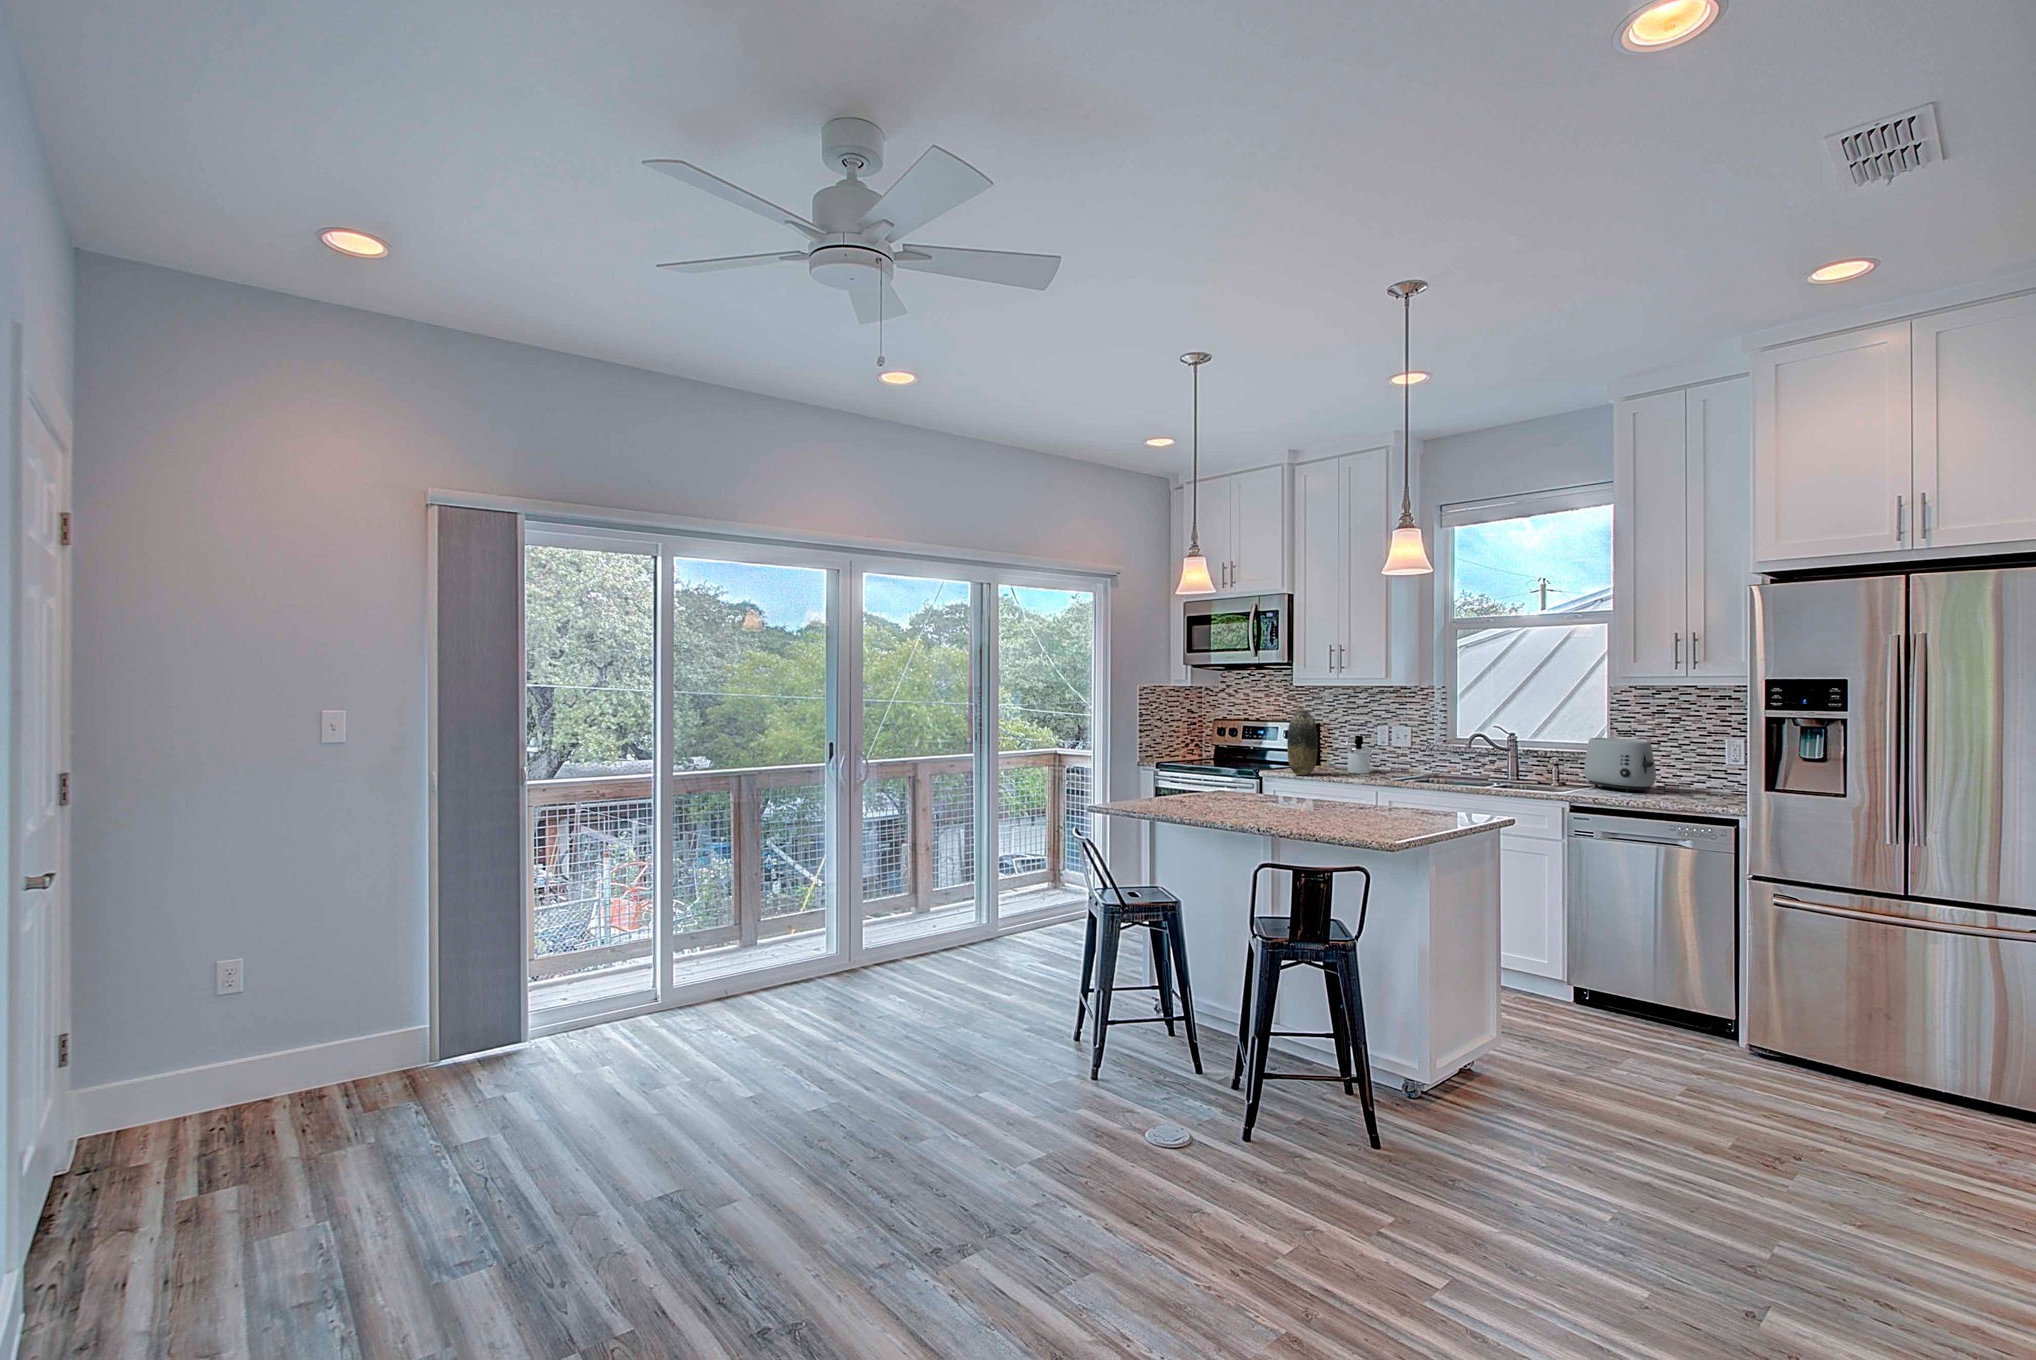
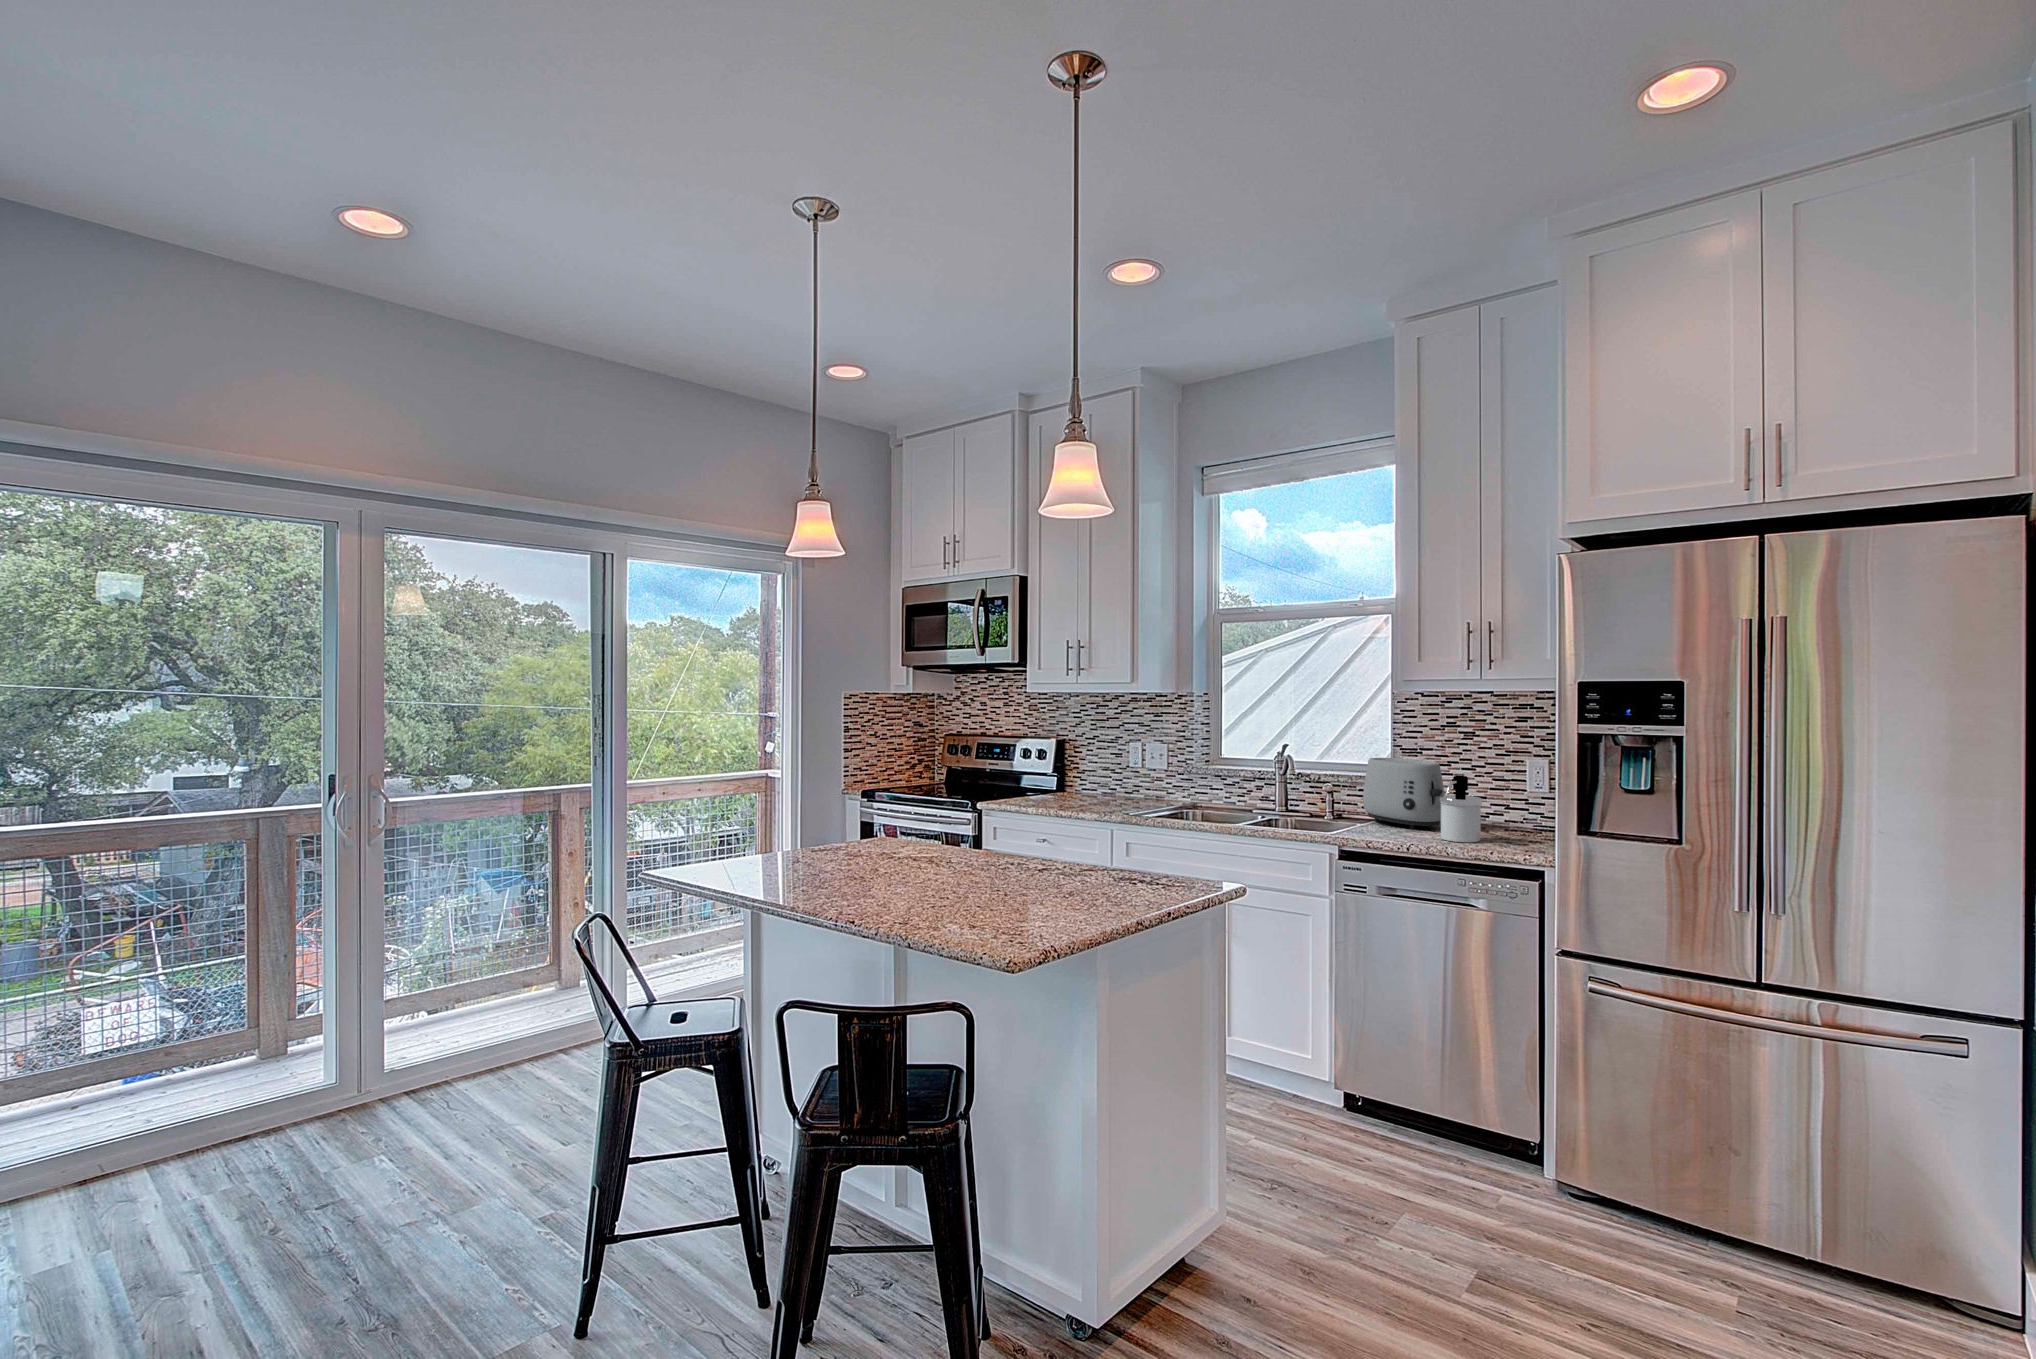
vase: present [1287,710,1317,775] -> none [1013,722,1049,807]
soap dispenser: present [1346,736,1371,774] -> present [1439,775,1482,842]

